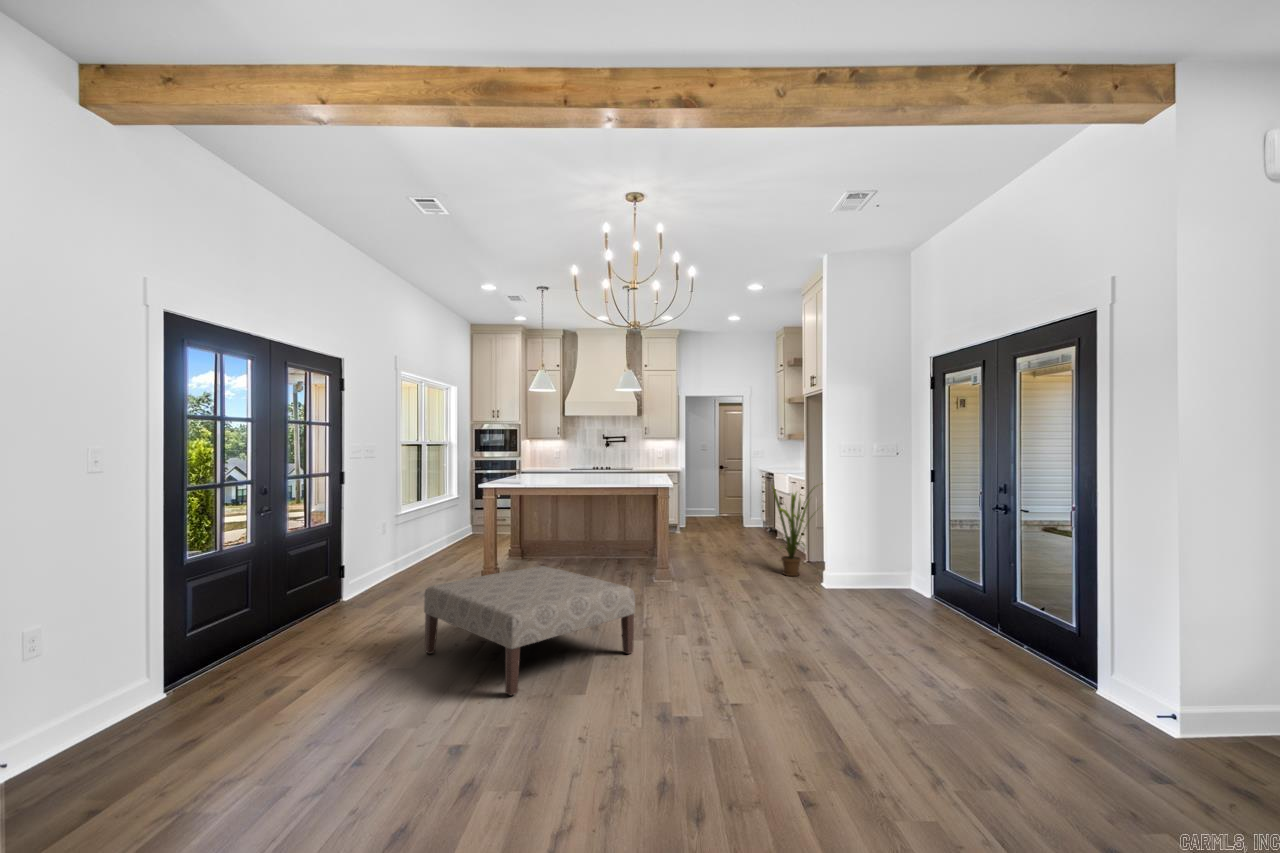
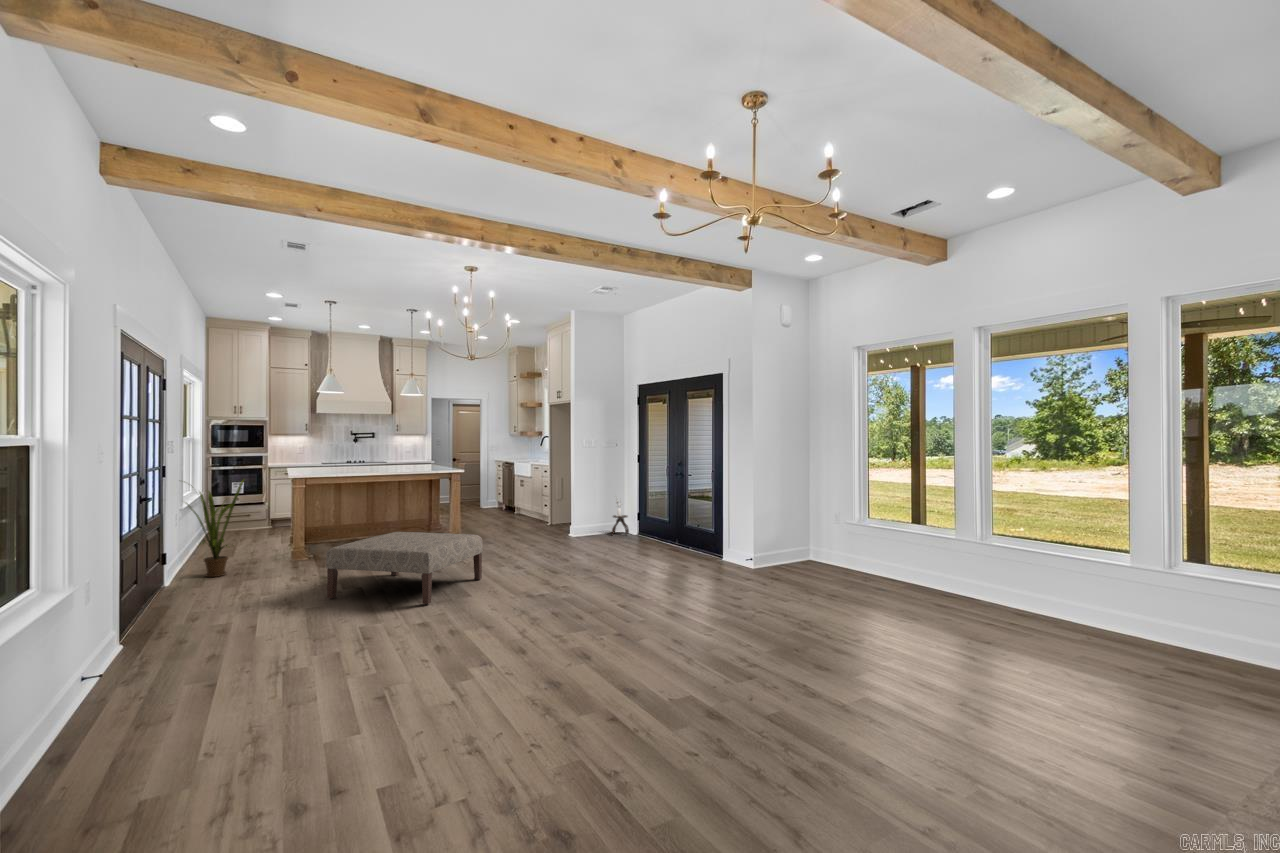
house plant: present [772,486,815,576] -> present [186,480,244,577]
side table: none [885,531,916,596] -> present [611,496,629,535]

